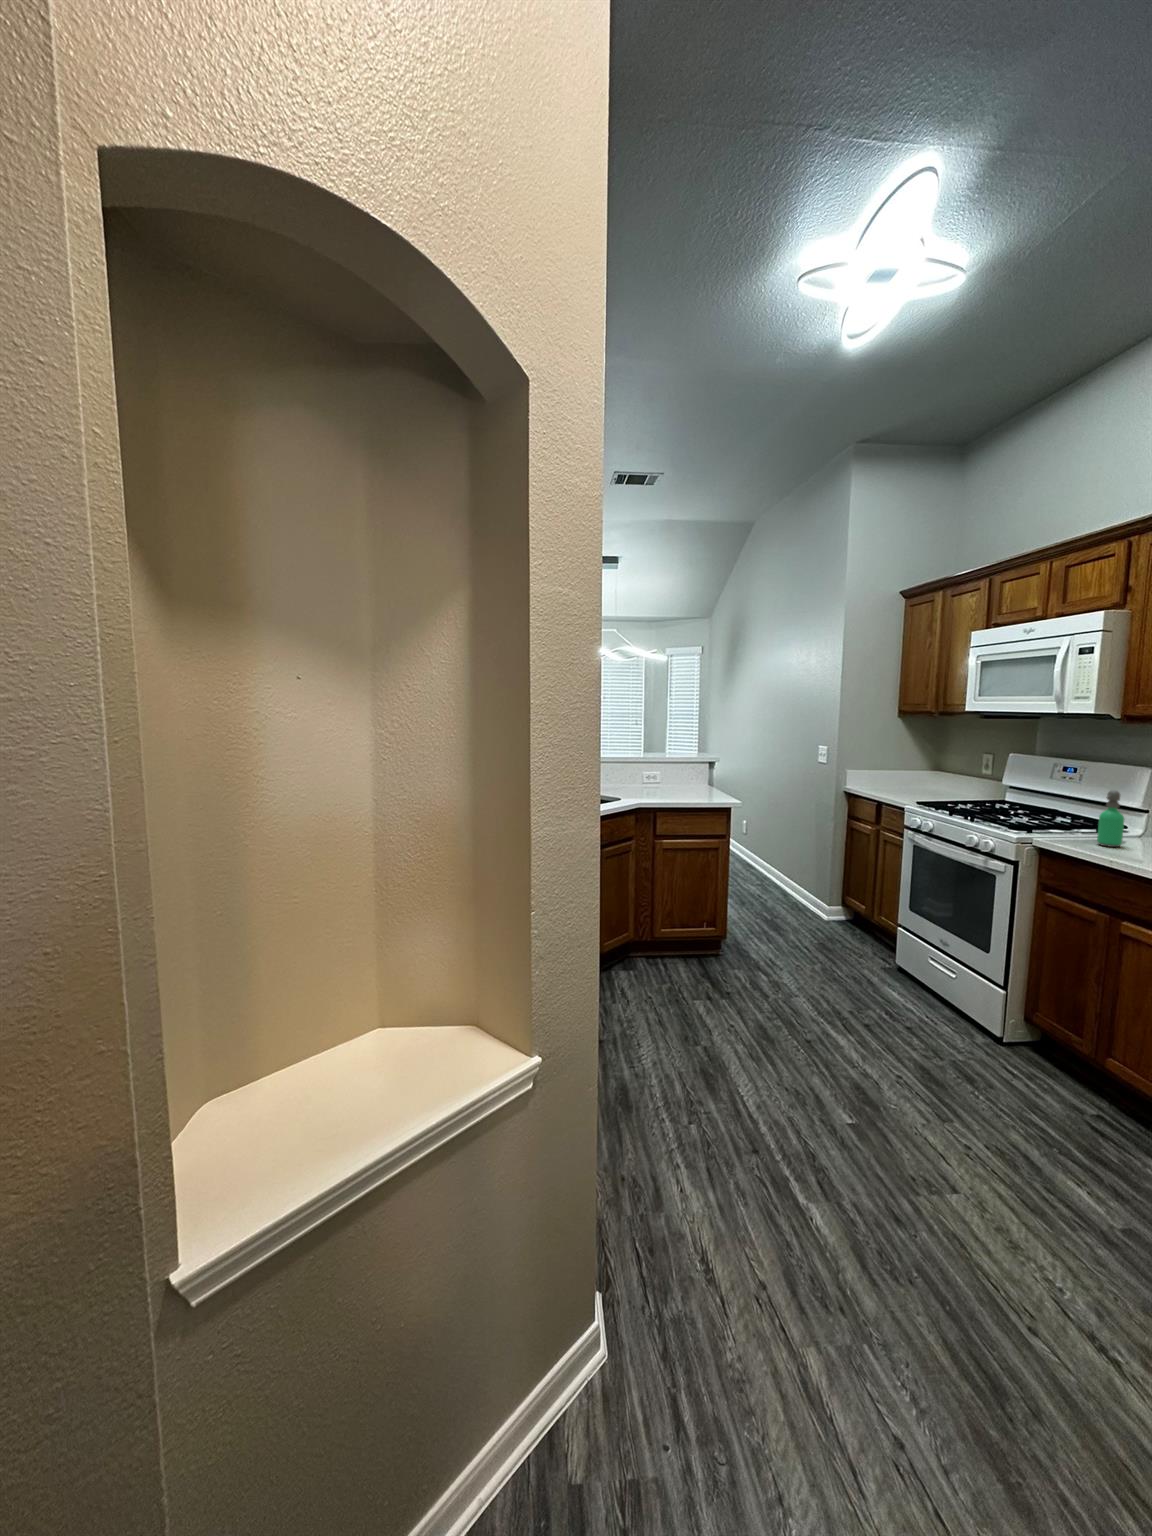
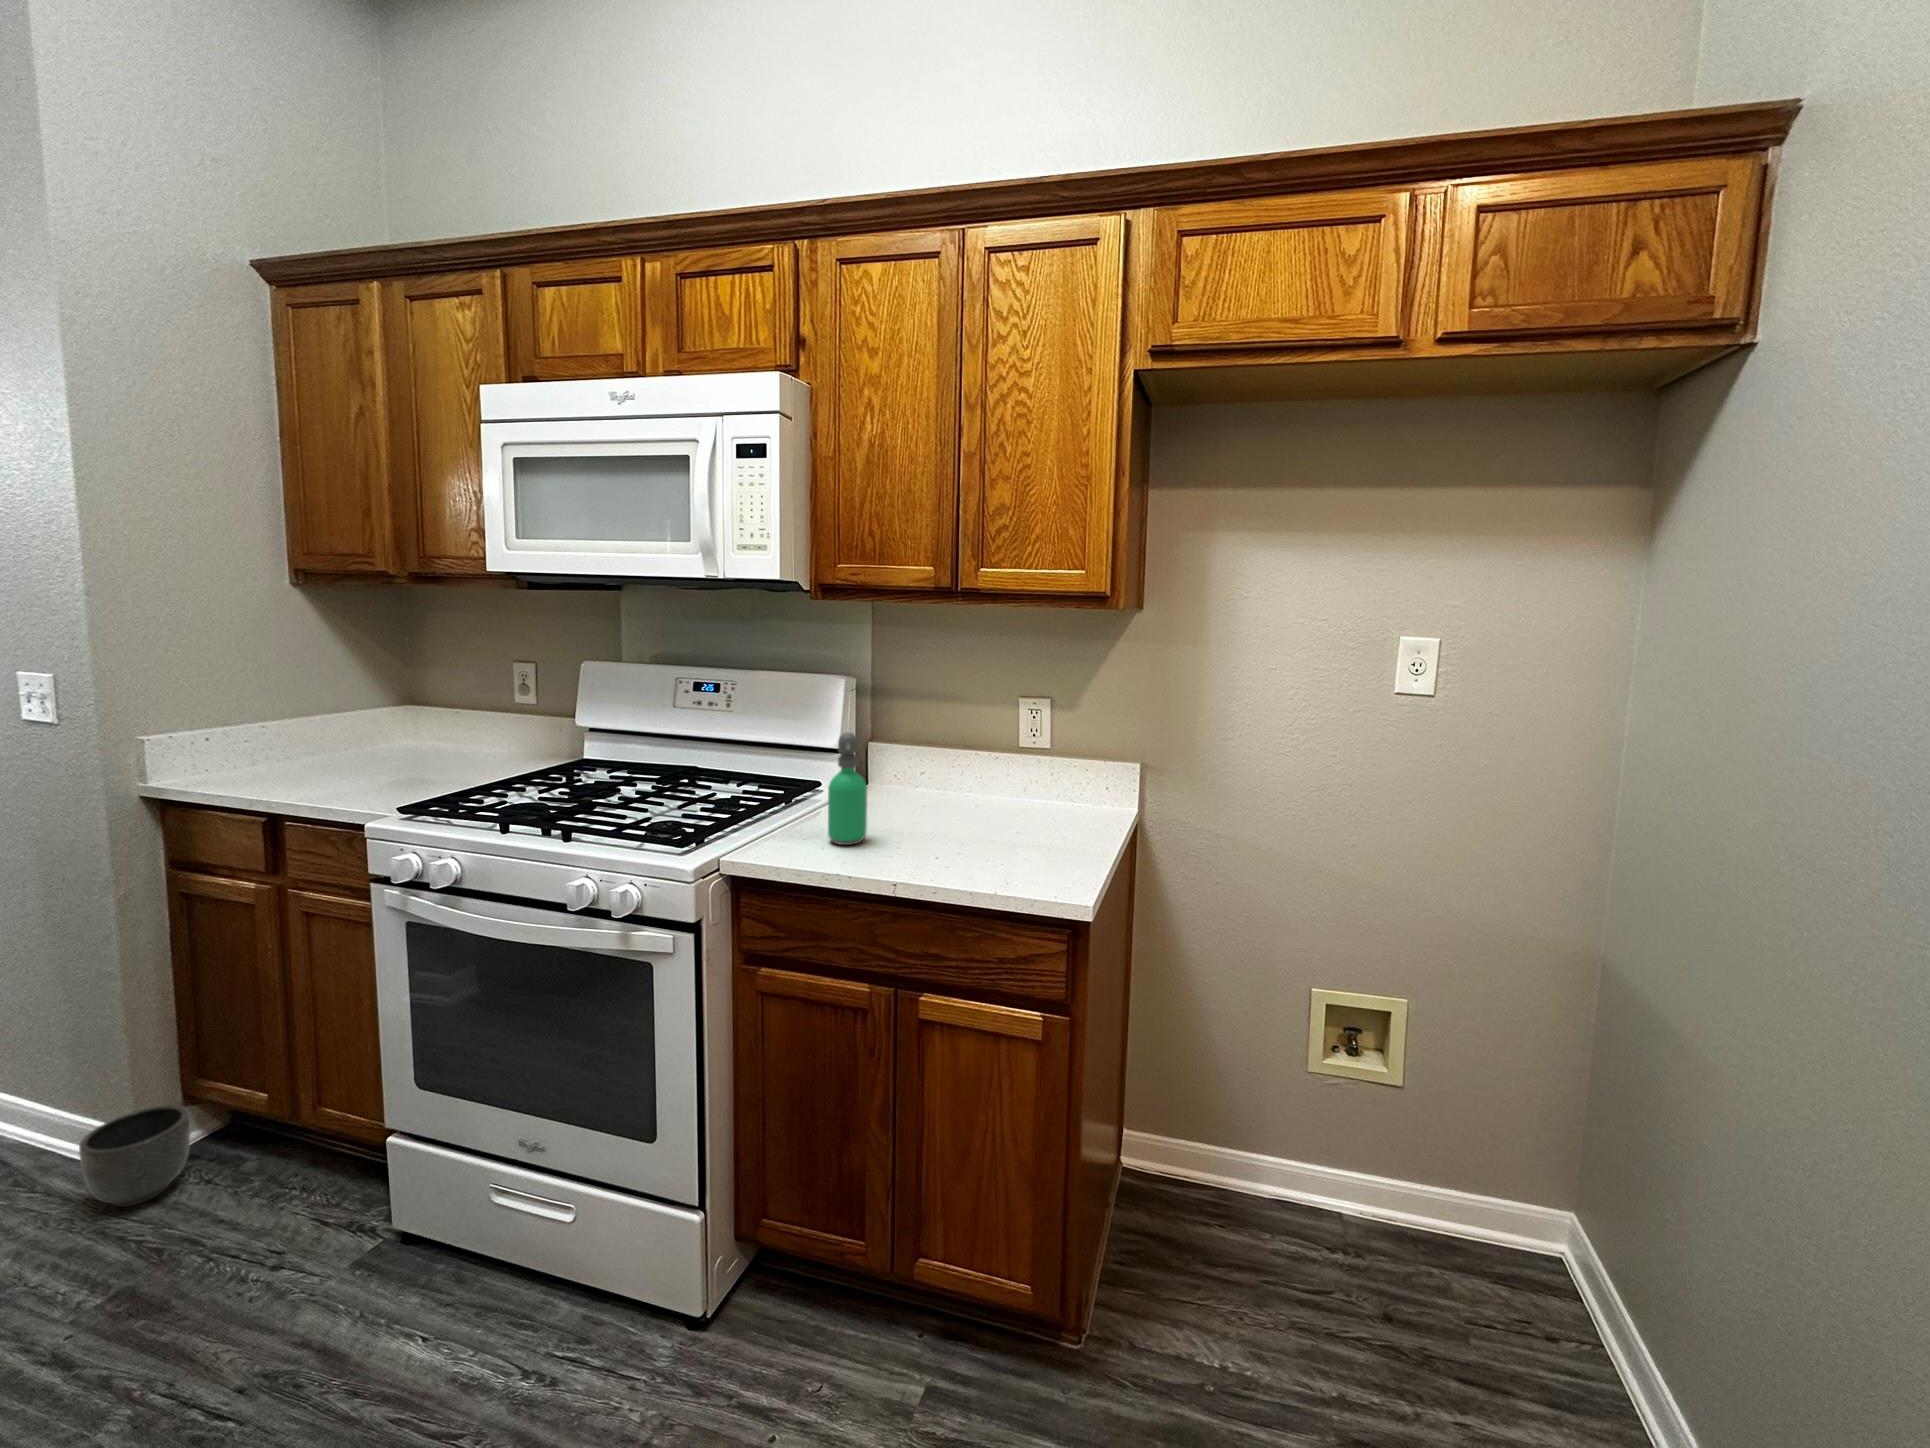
planter: none [815,899,843,929] -> present [79,1105,190,1207]

